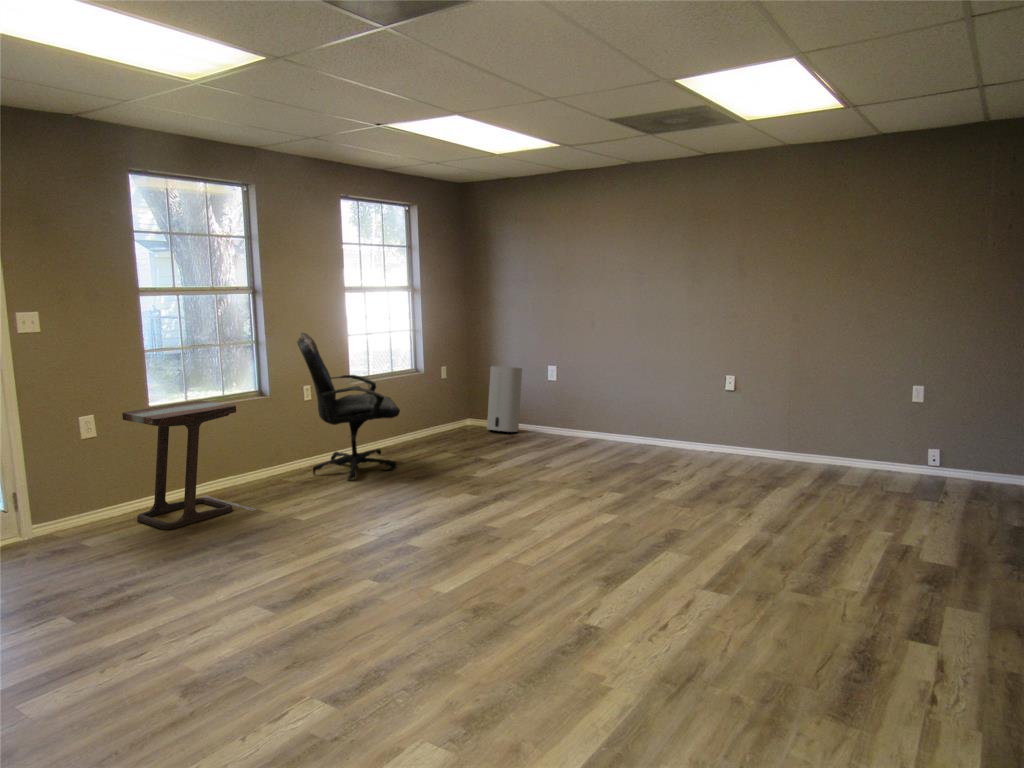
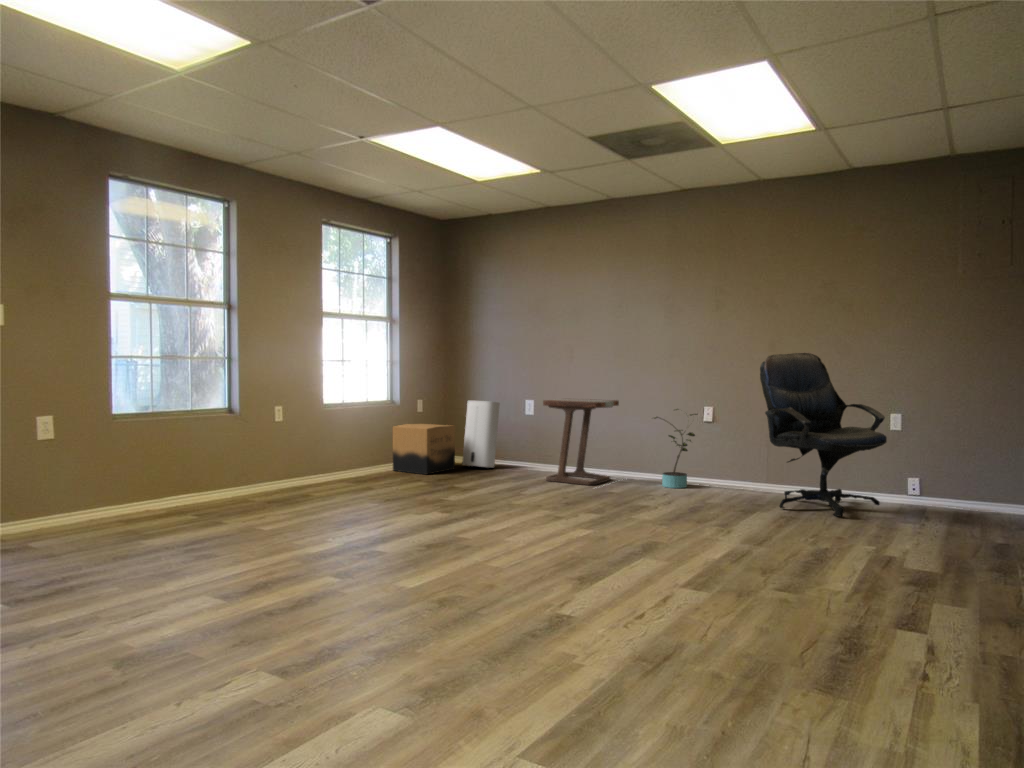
office chair: present [297,333,400,480] -> present [760,353,887,516]
potted plant: none [673,377,720,456] -> present [654,409,697,488]
cardboard box: none [418,389,480,442] -> present [393,424,455,474]
side table: present [122,401,239,530] -> present [543,399,619,485]

